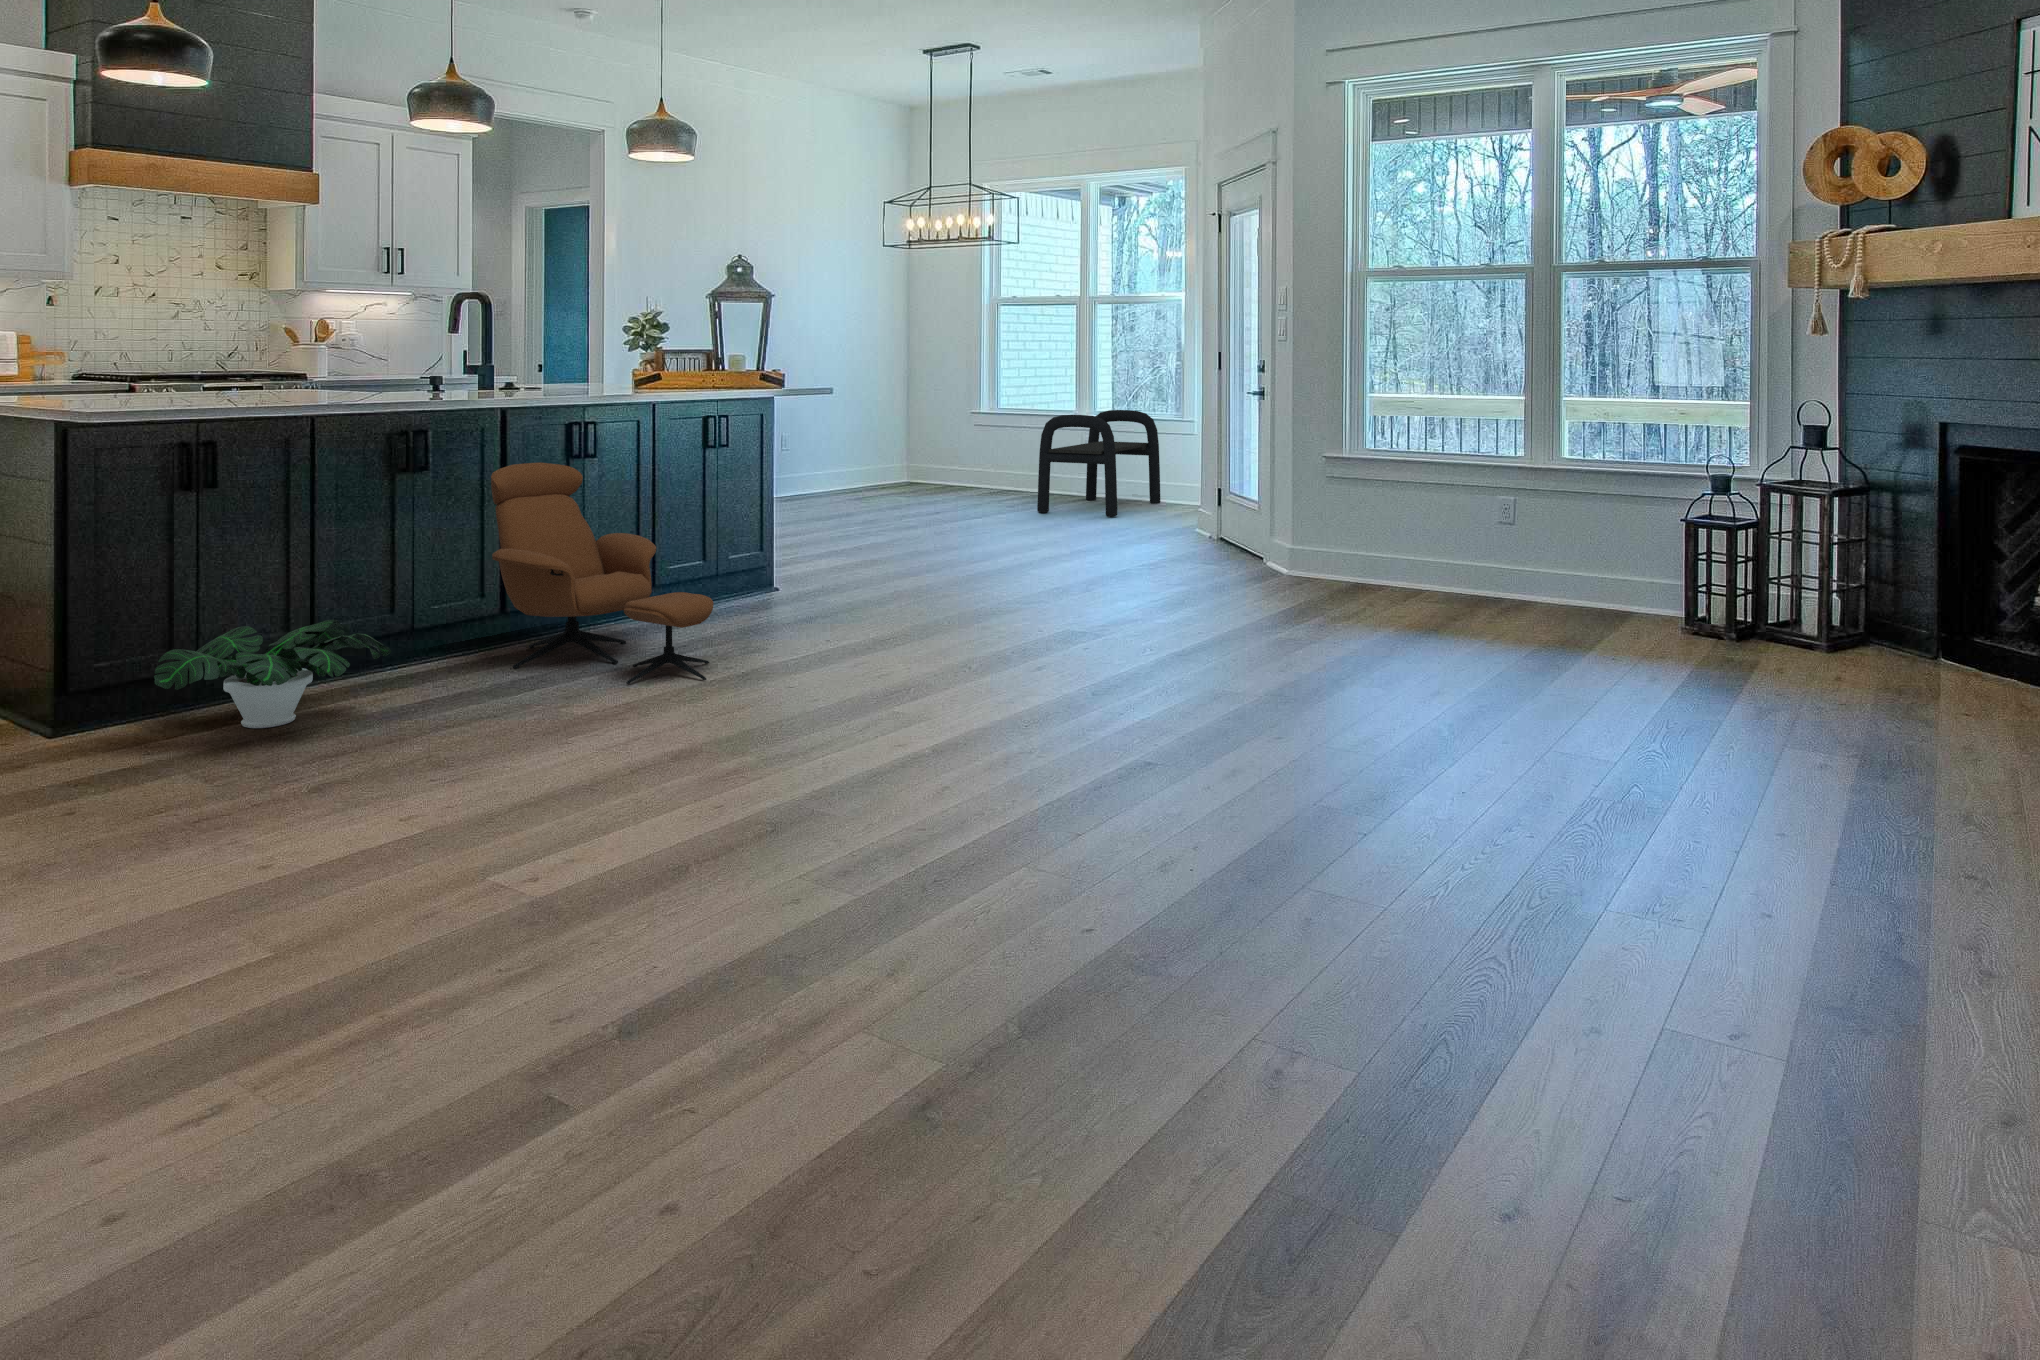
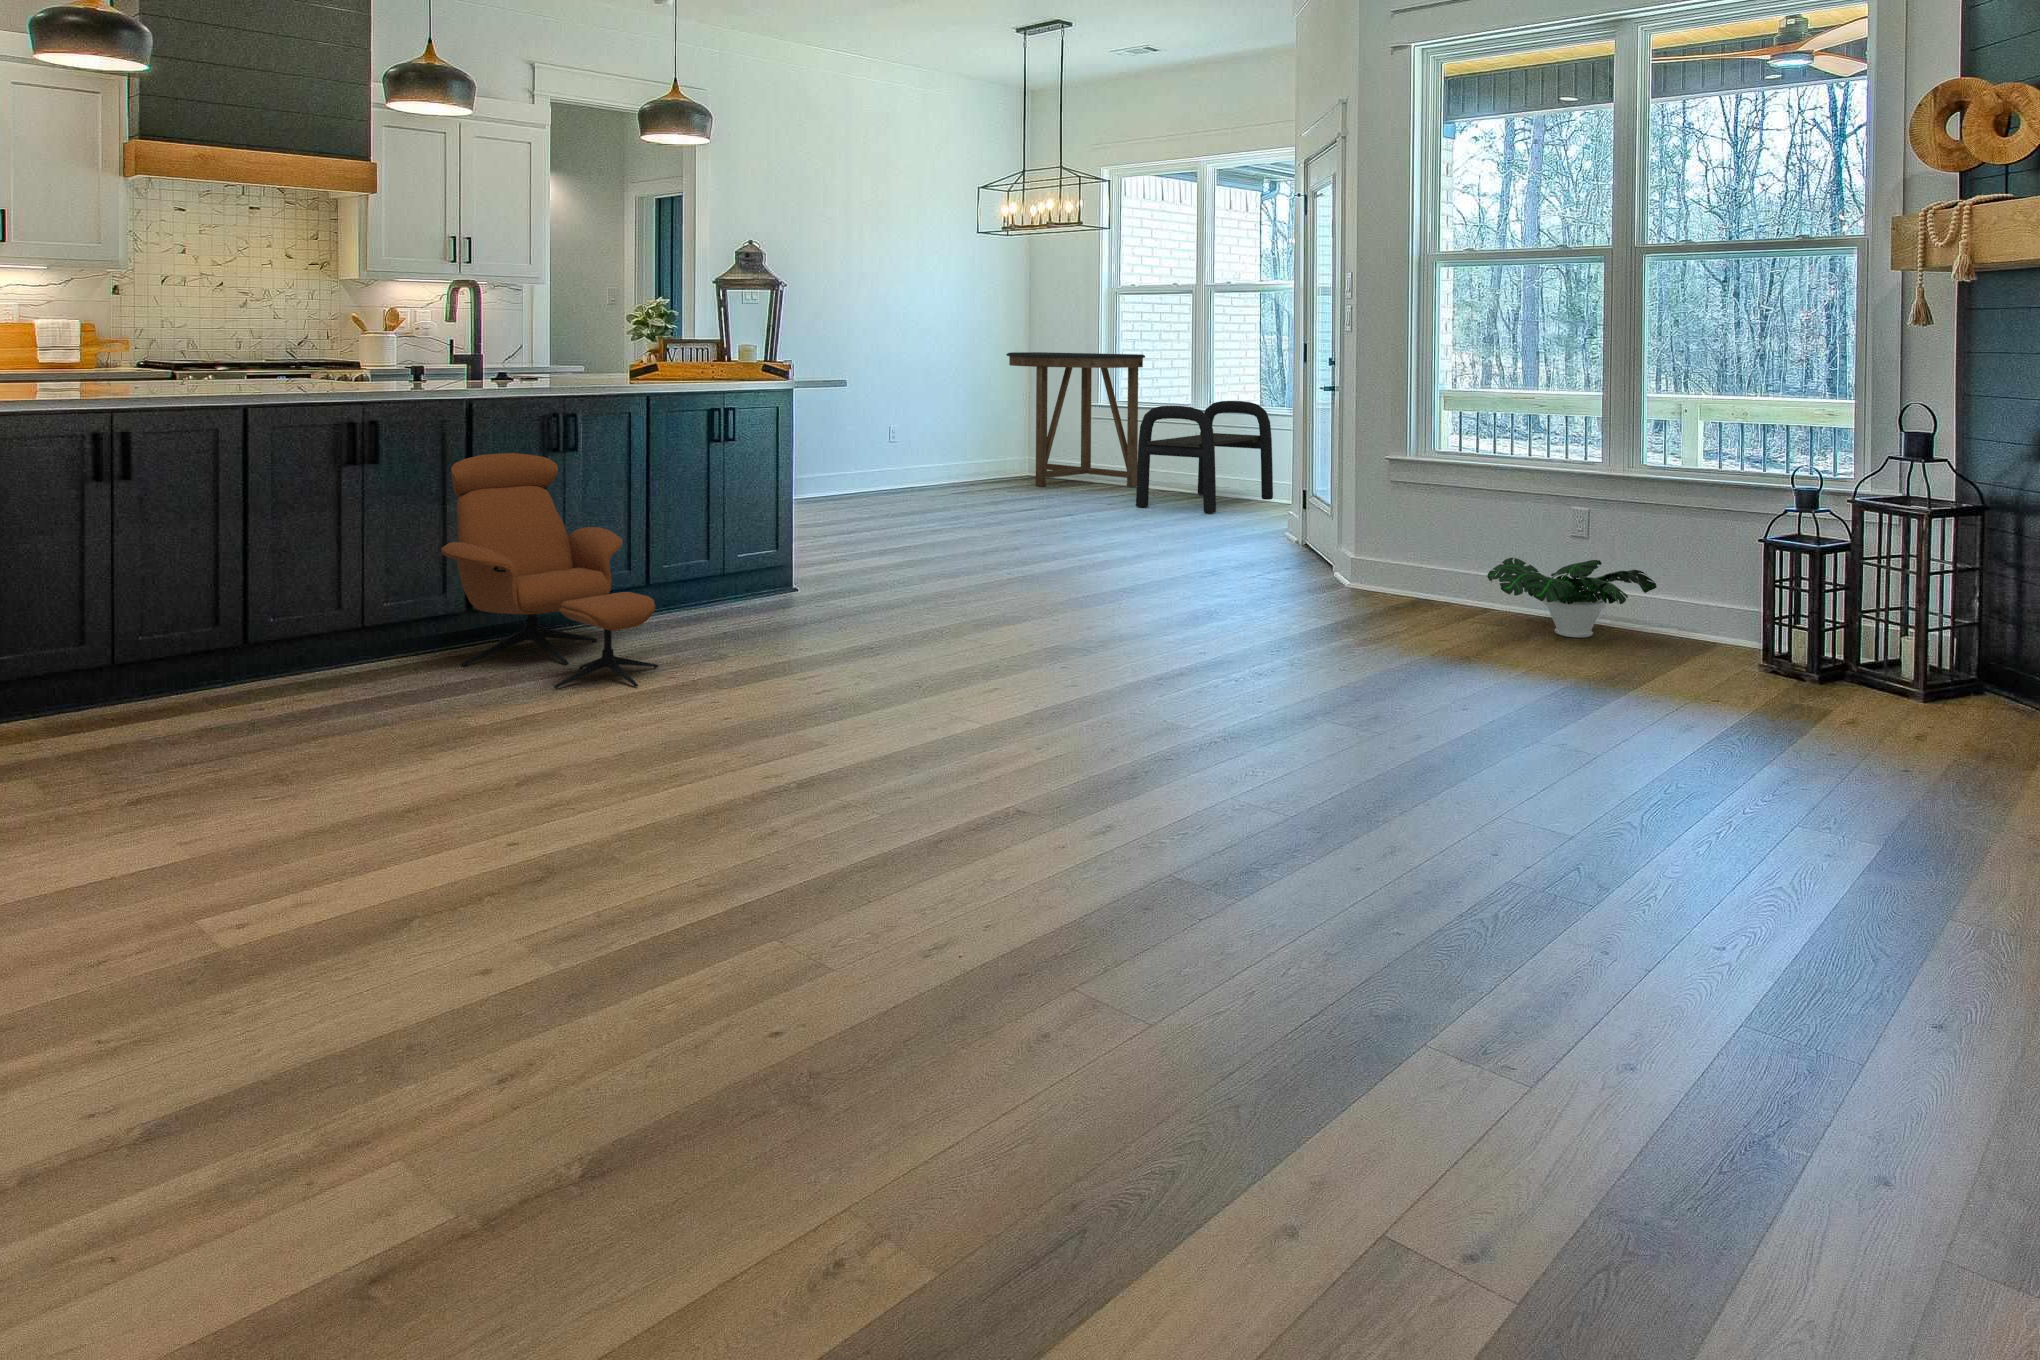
console table: none [890,365,1030,496] -> present [1006,352,1145,487]
potted plant: present [154,620,391,728] -> present [1487,558,1657,638]

